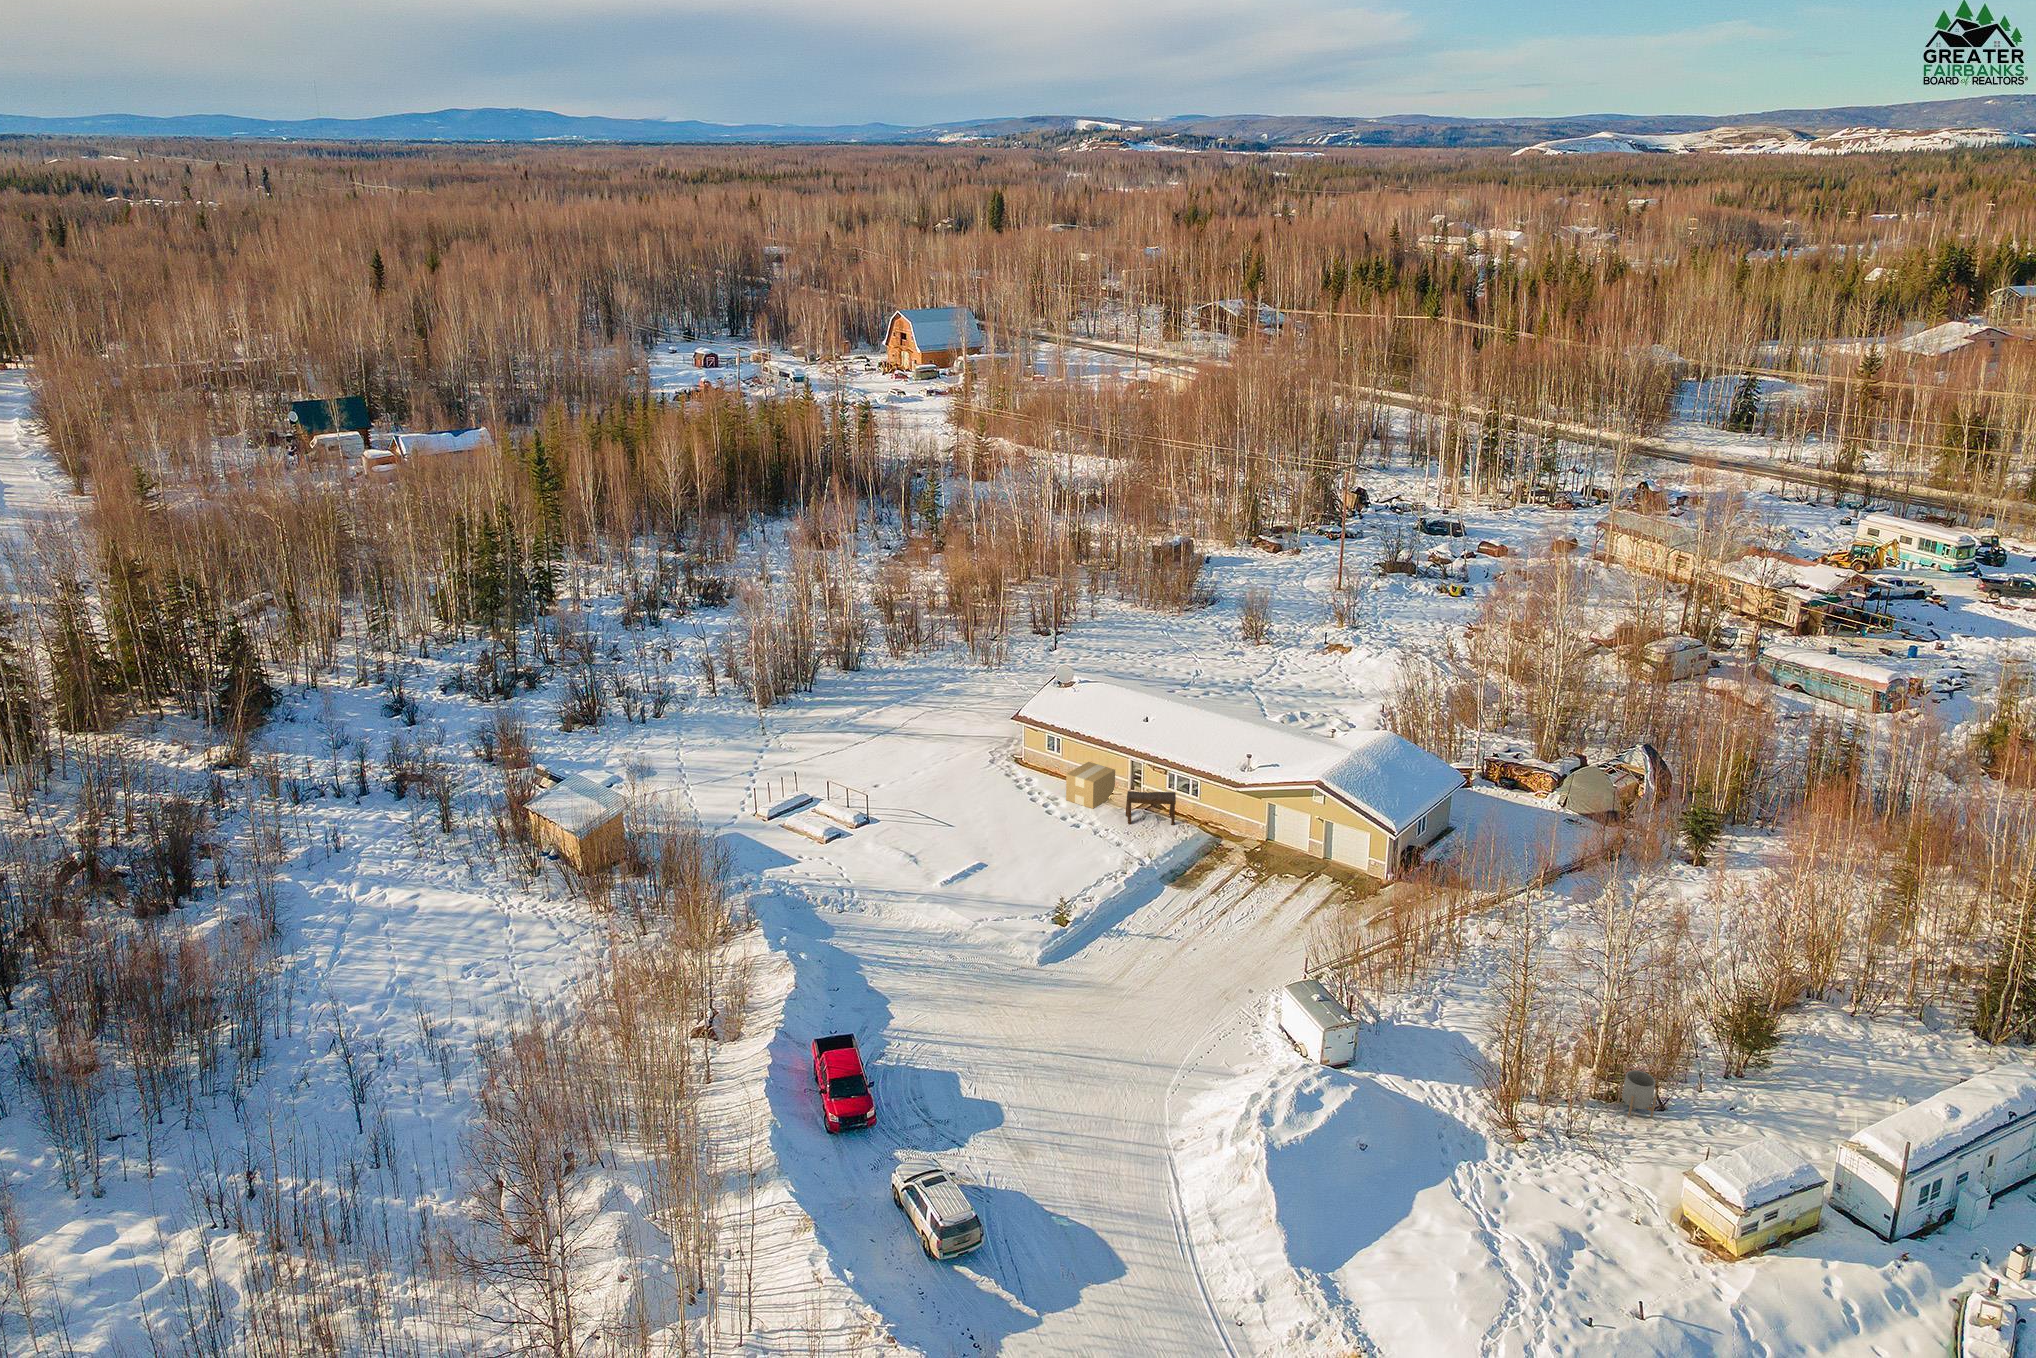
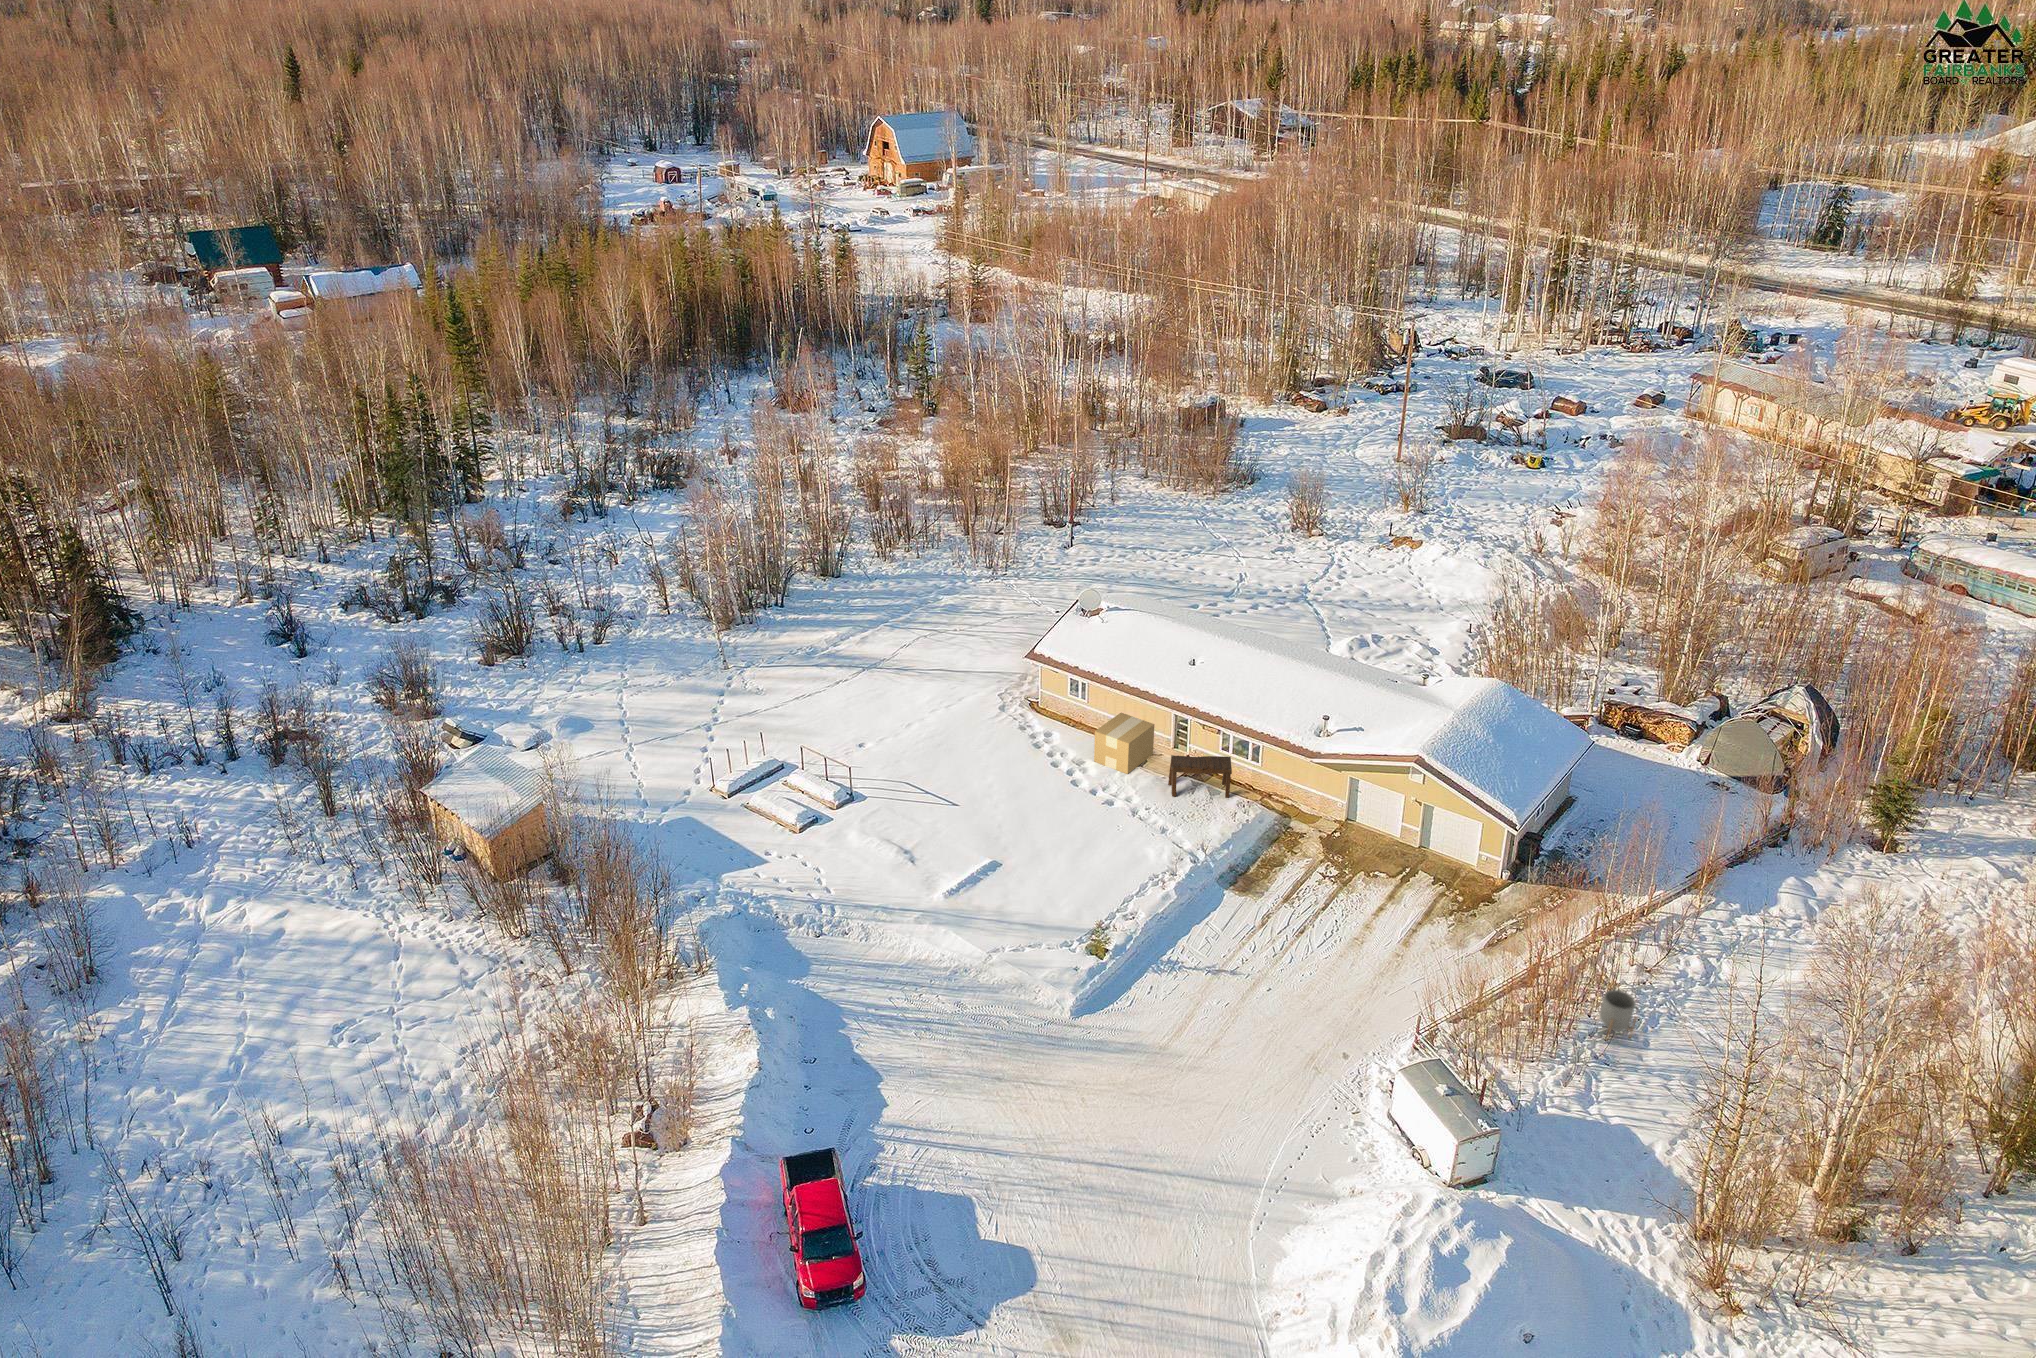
planter: present [1617,1070,1657,1118] -> present [1597,990,1636,1040]

